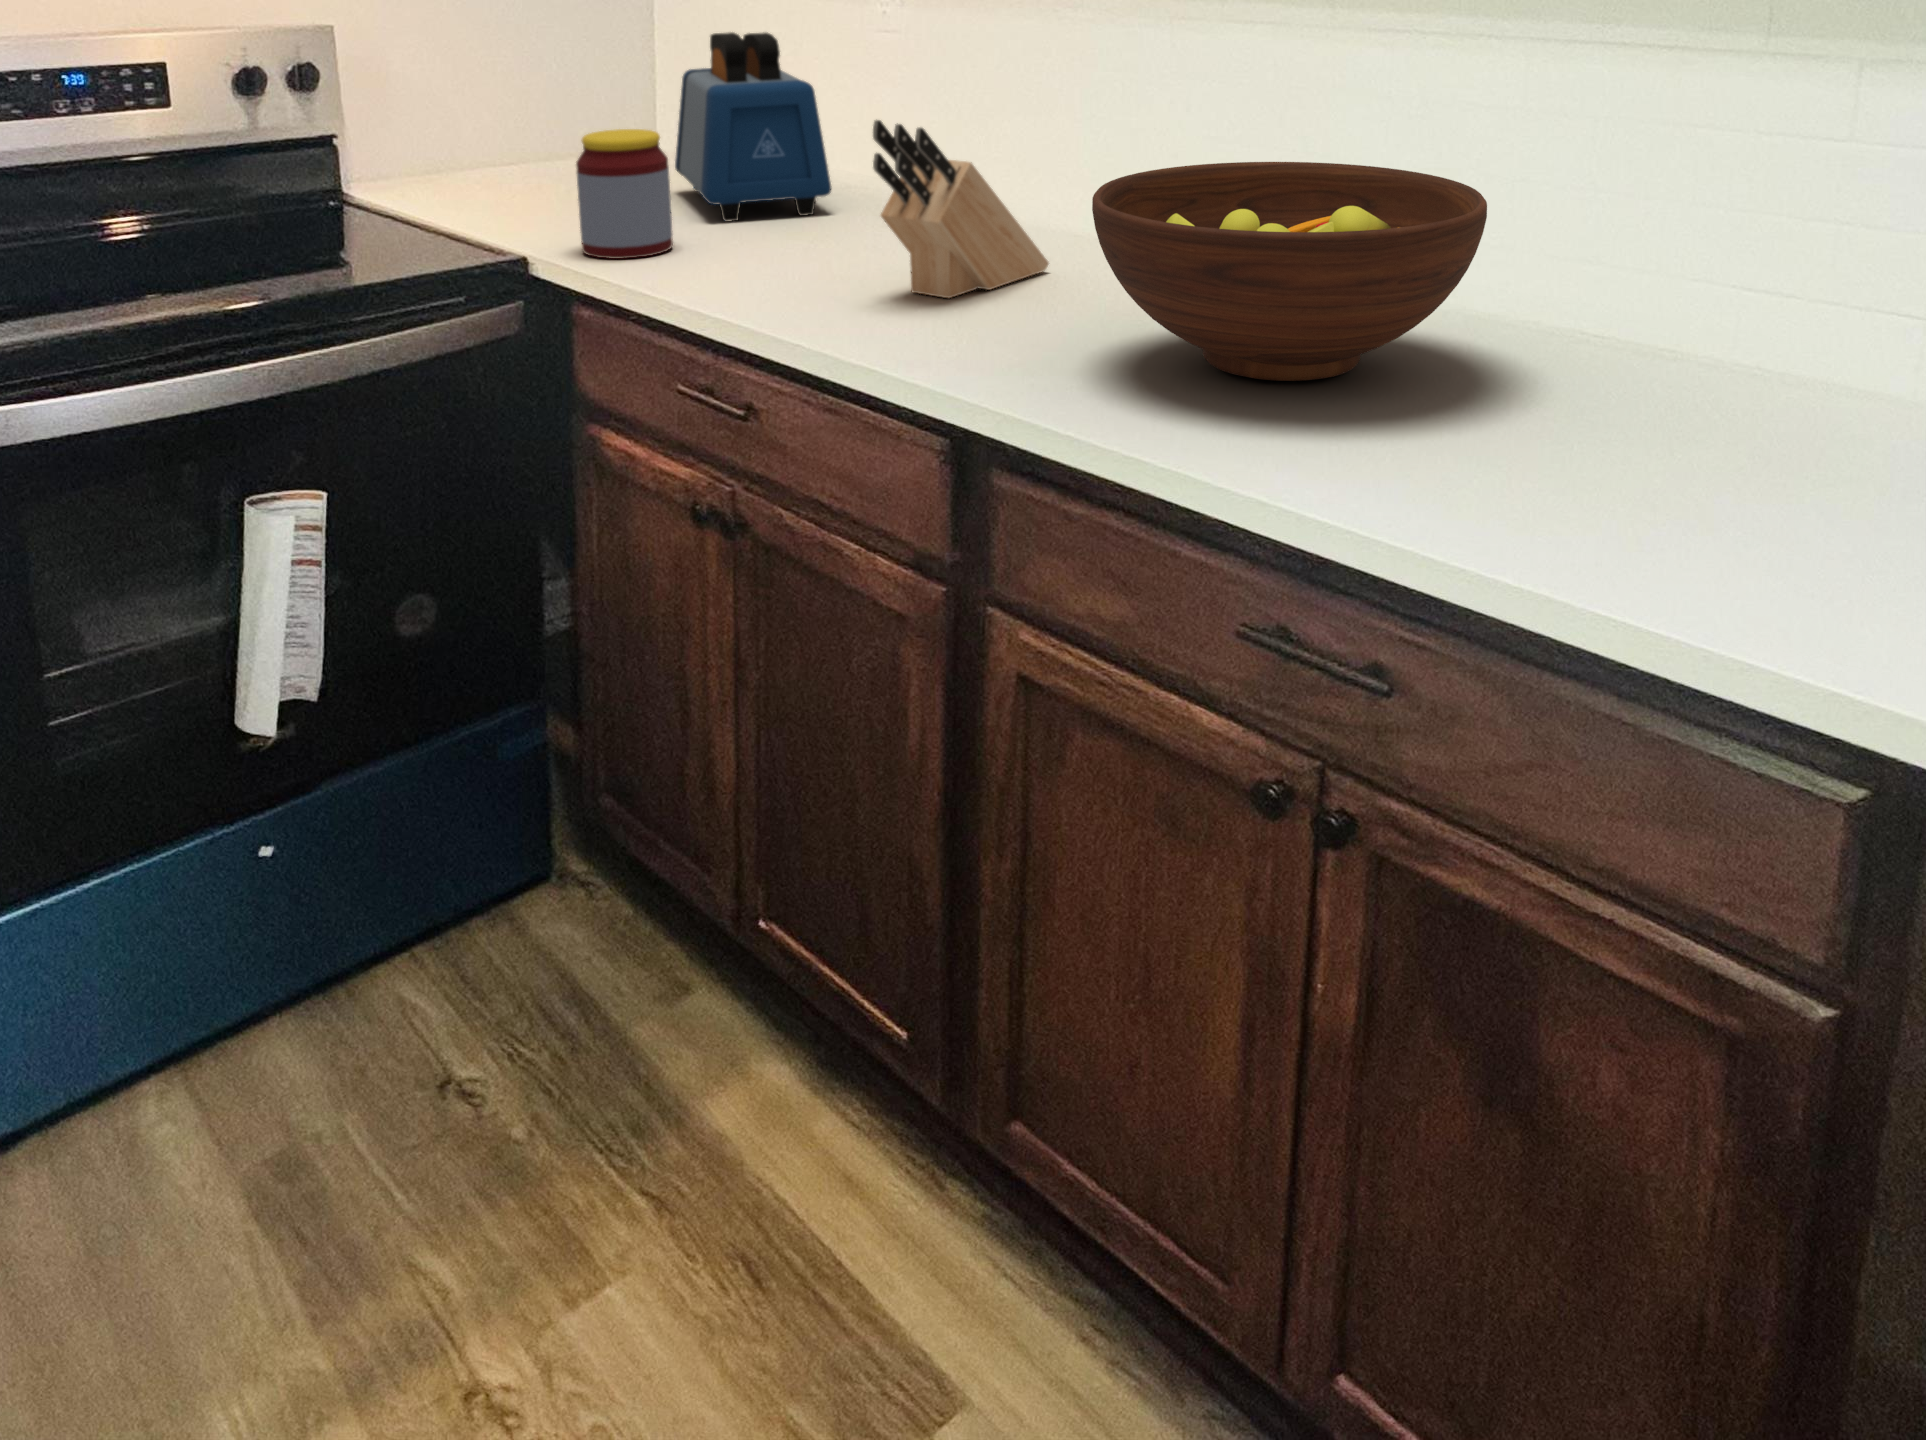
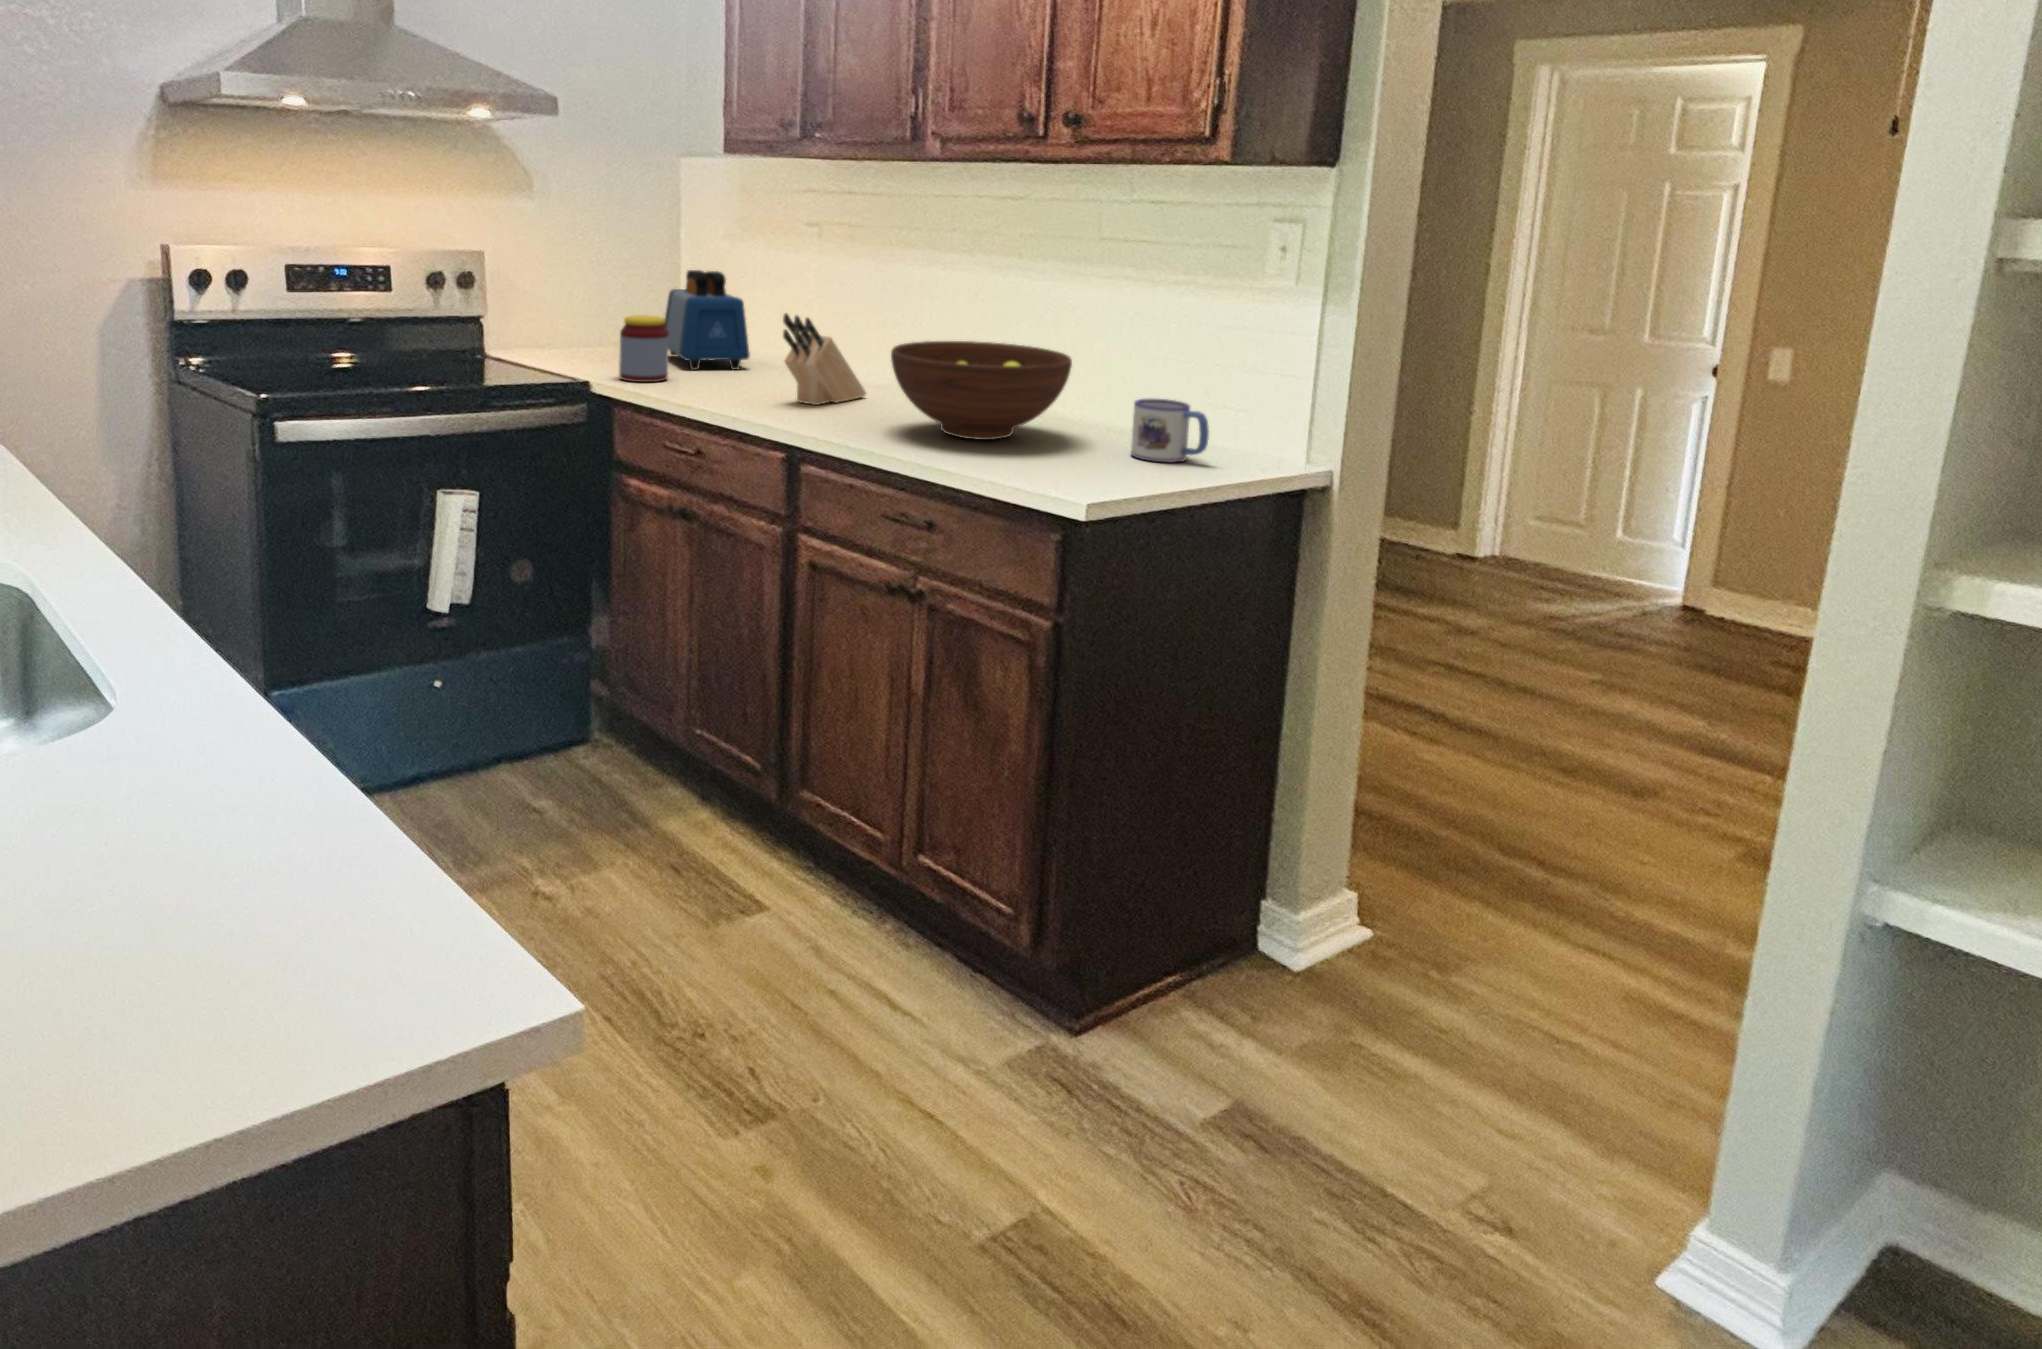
mug: none [1630,281,1820,429] -> present [1131,398,1209,462]

